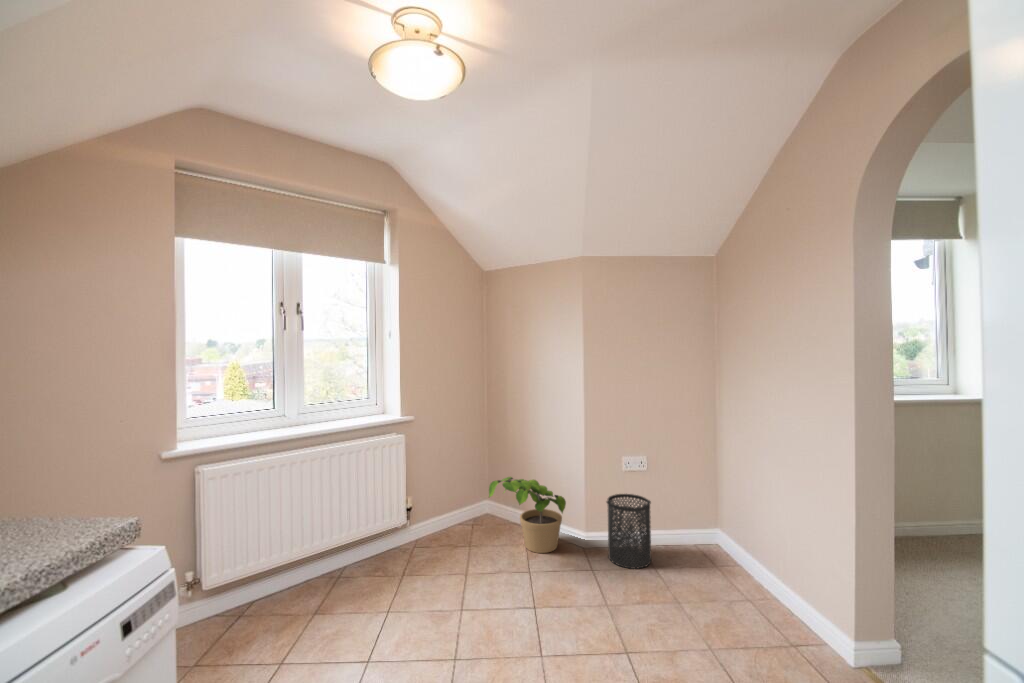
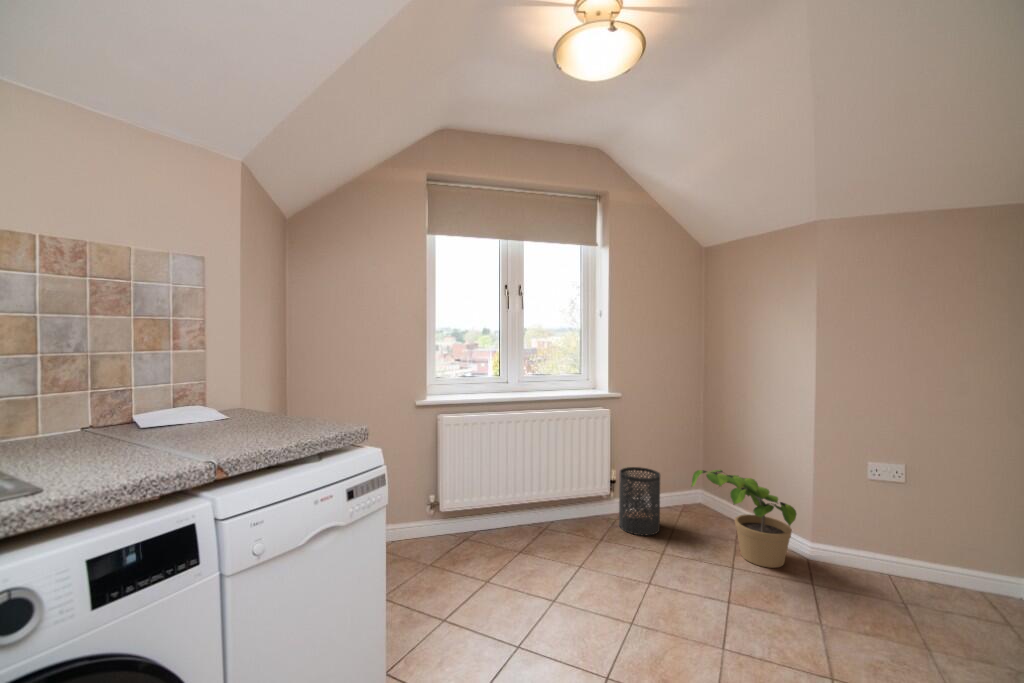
trash can: present [607,494,651,569] -> present [619,467,660,535]

